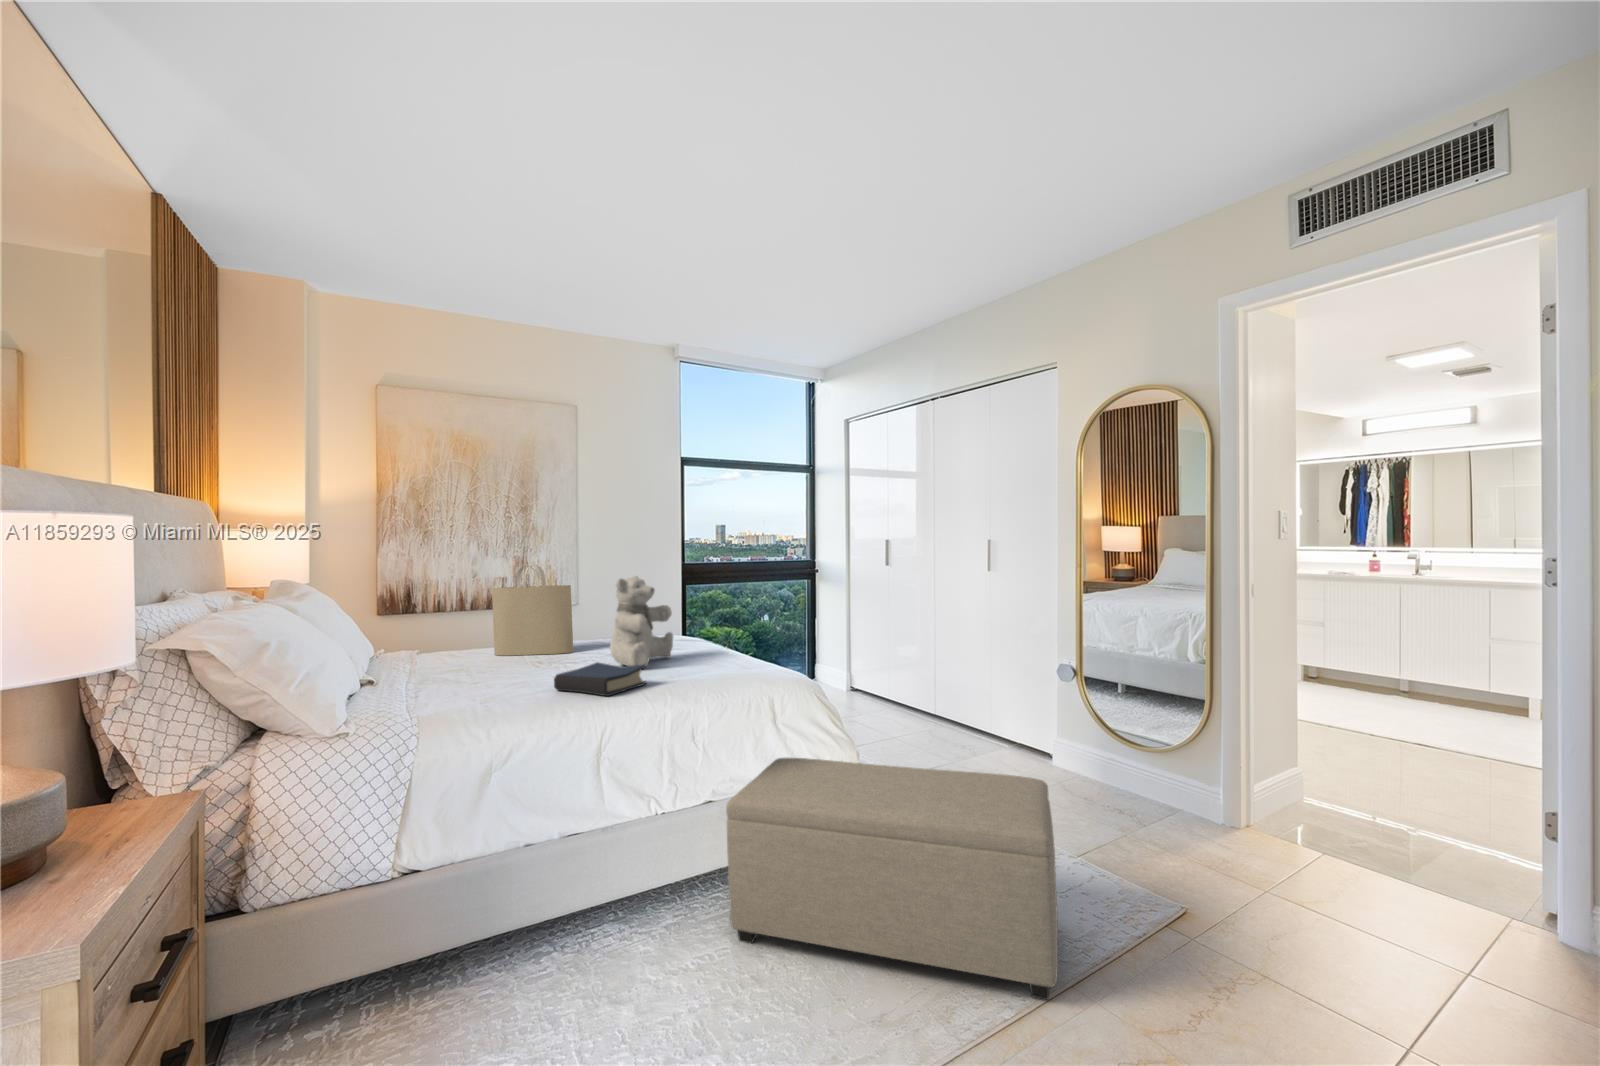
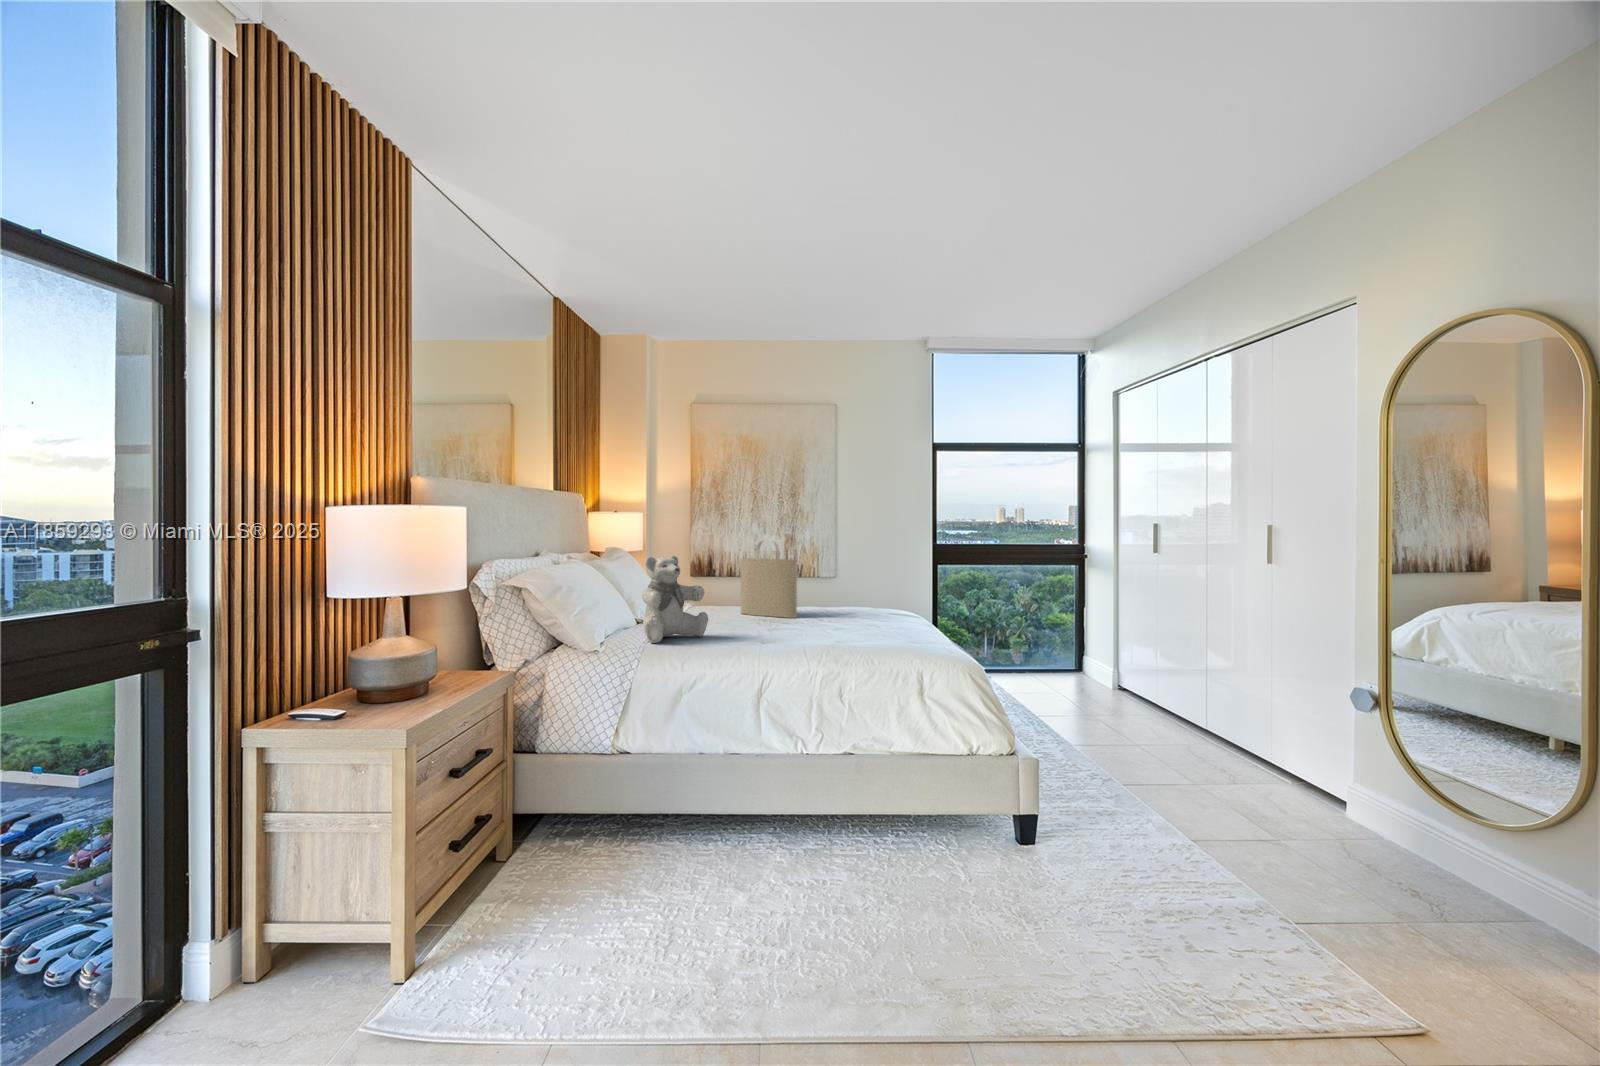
teddy bear: present [610,576,673,666] -> present [642,556,708,643]
hardback book: present [554,662,646,696] -> none [746,625,816,652]
ottoman: present [726,758,1058,1000] -> none [848,731,1172,1006]

